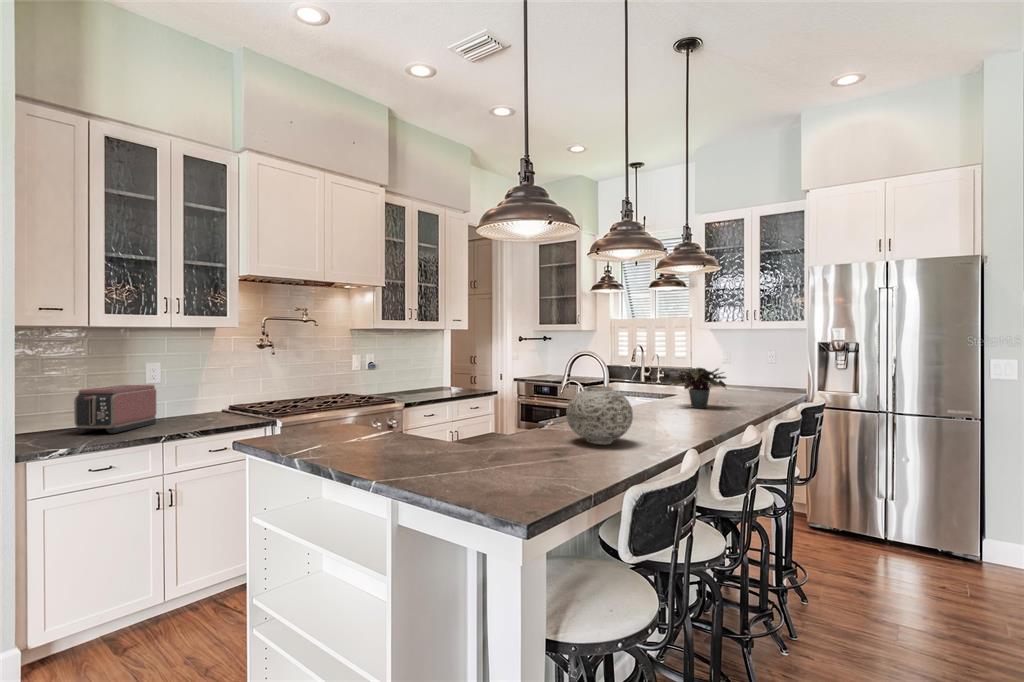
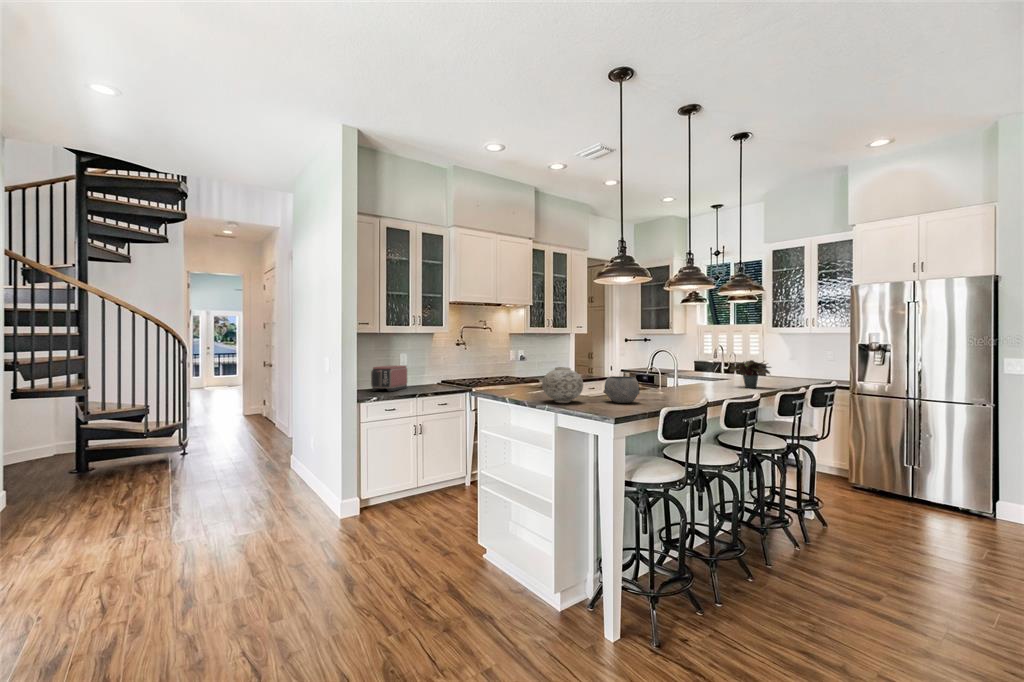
vase: present [566,386,633,444] -> present [542,367,583,403]
bowl: none [491,406,555,456] -> present [603,376,640,403]

